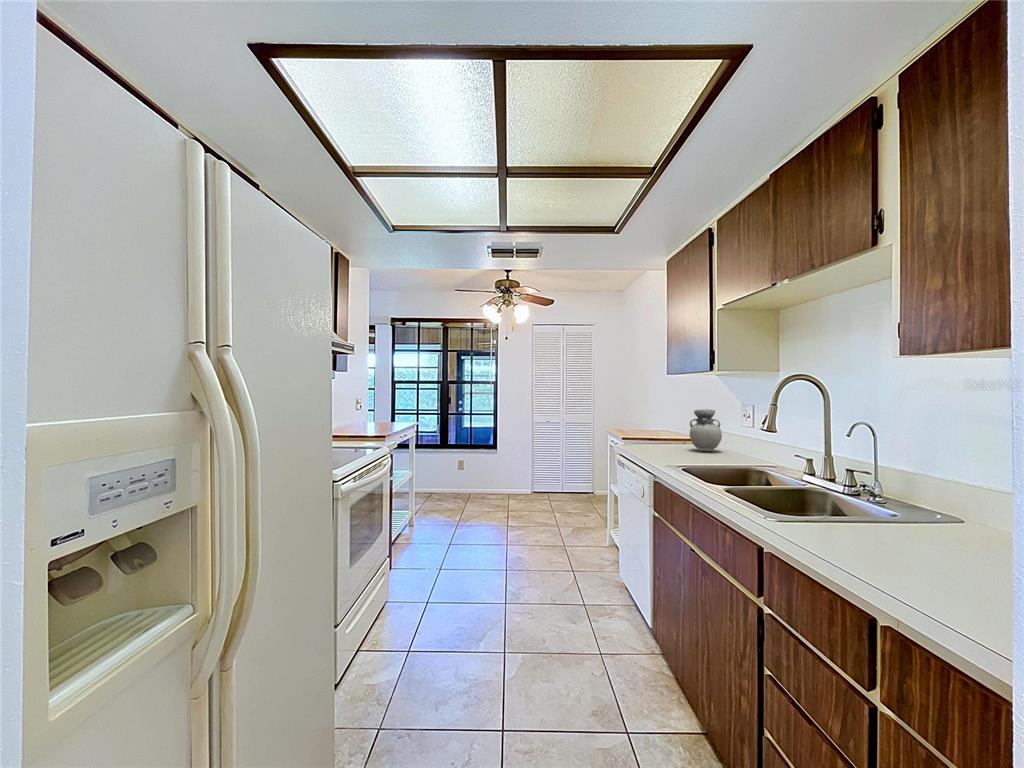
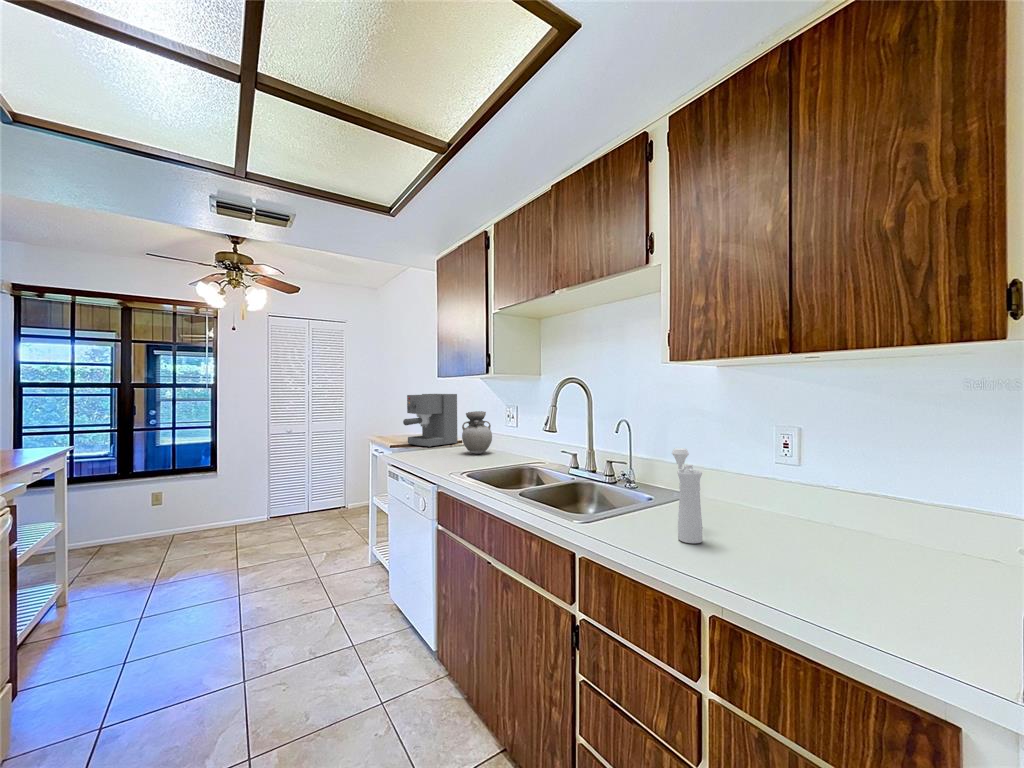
coffee maker: none [636,392,690,442] -> present [403,394,457,447]
pepper mill: none [886,452,921,559] -> present [672,448,702,543]

